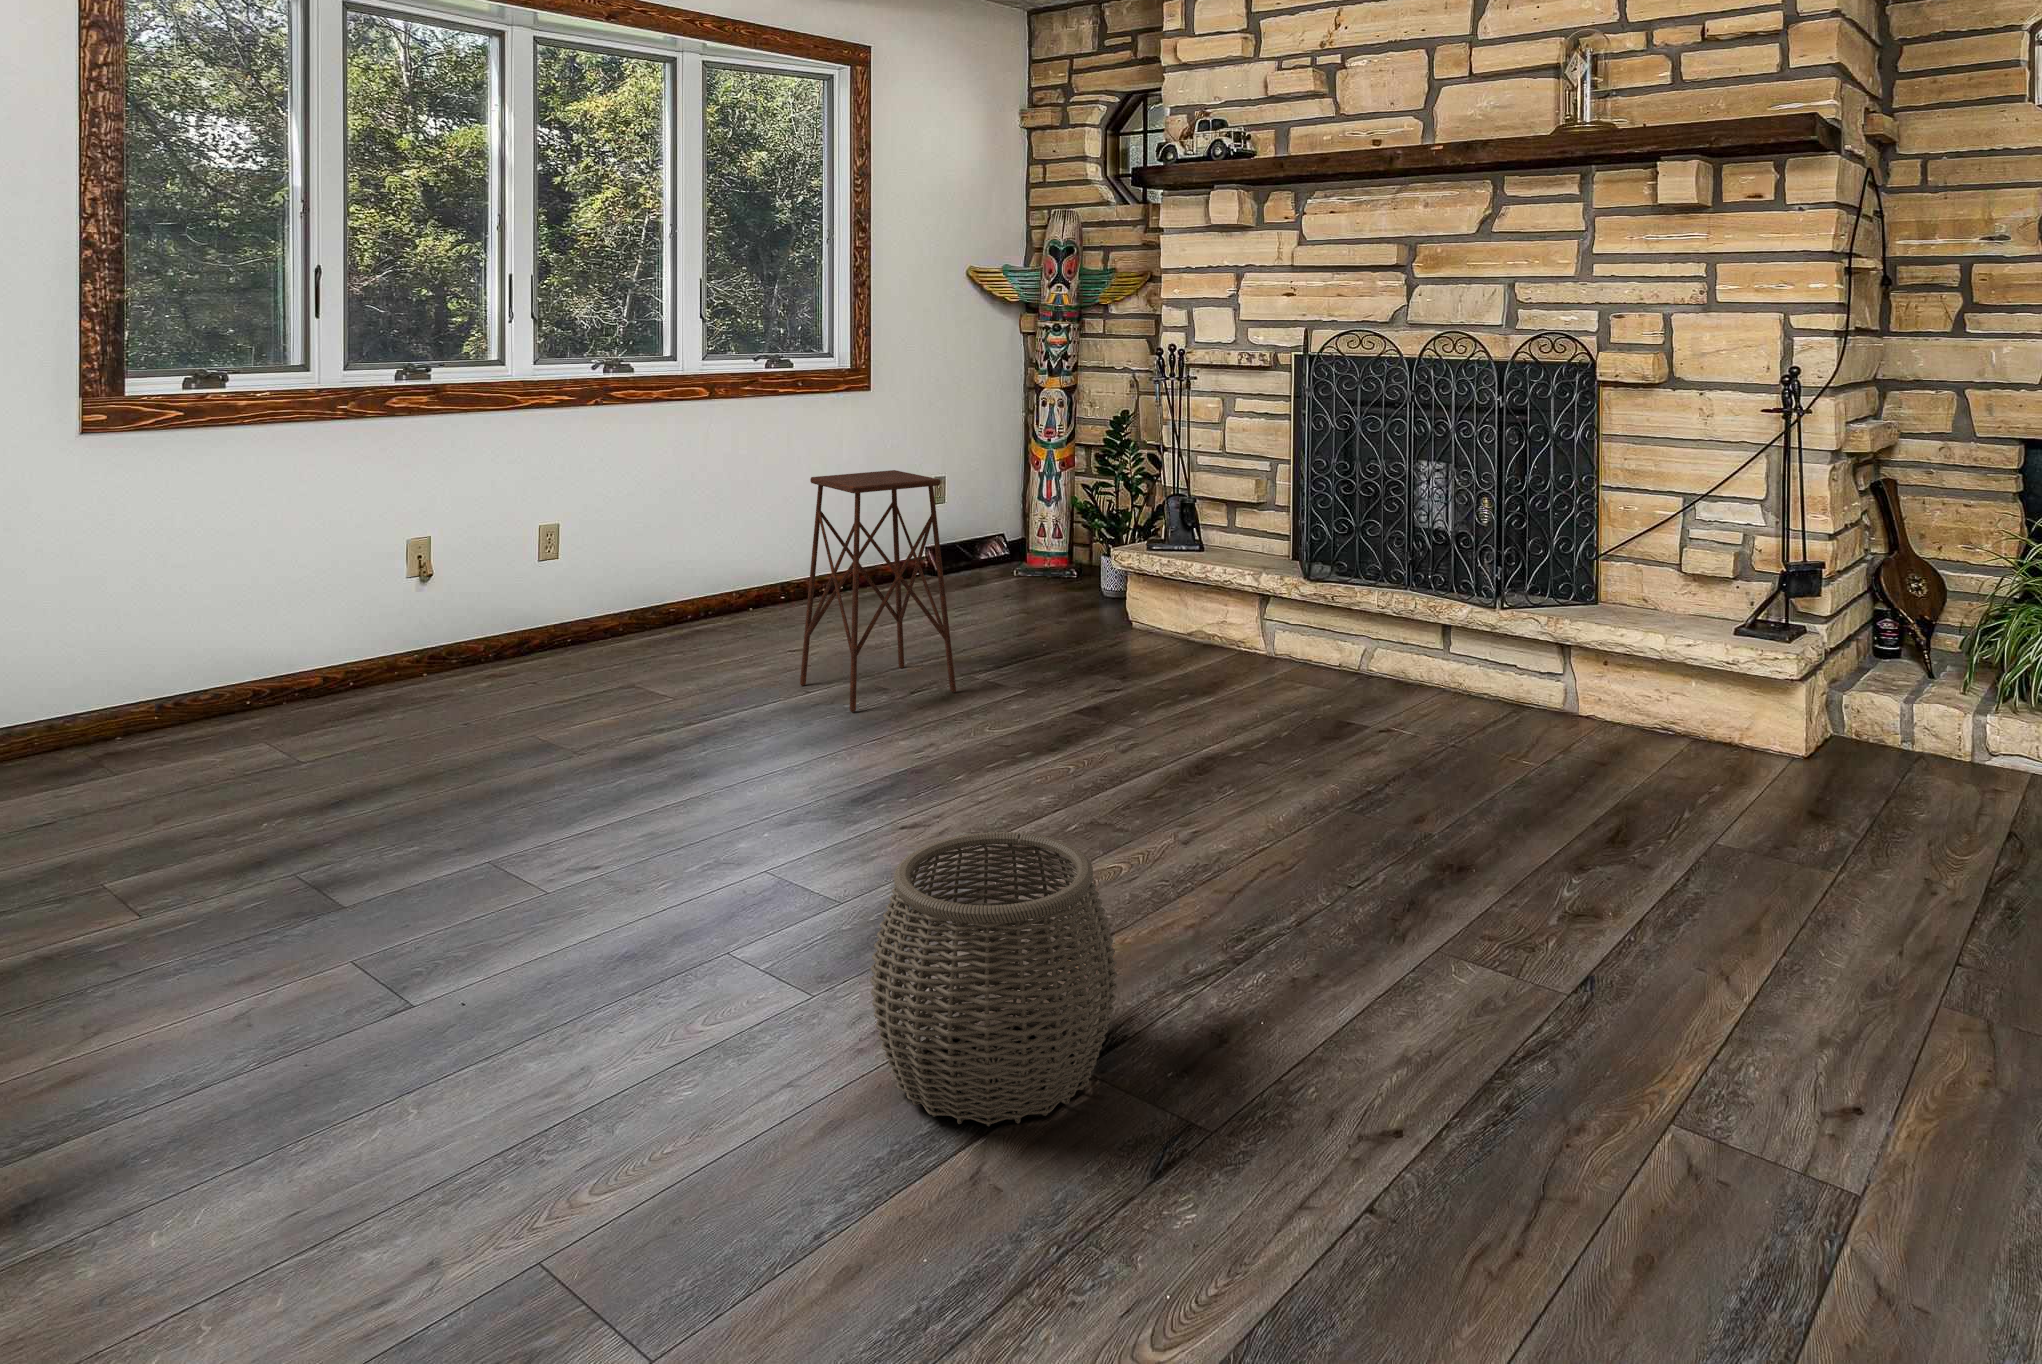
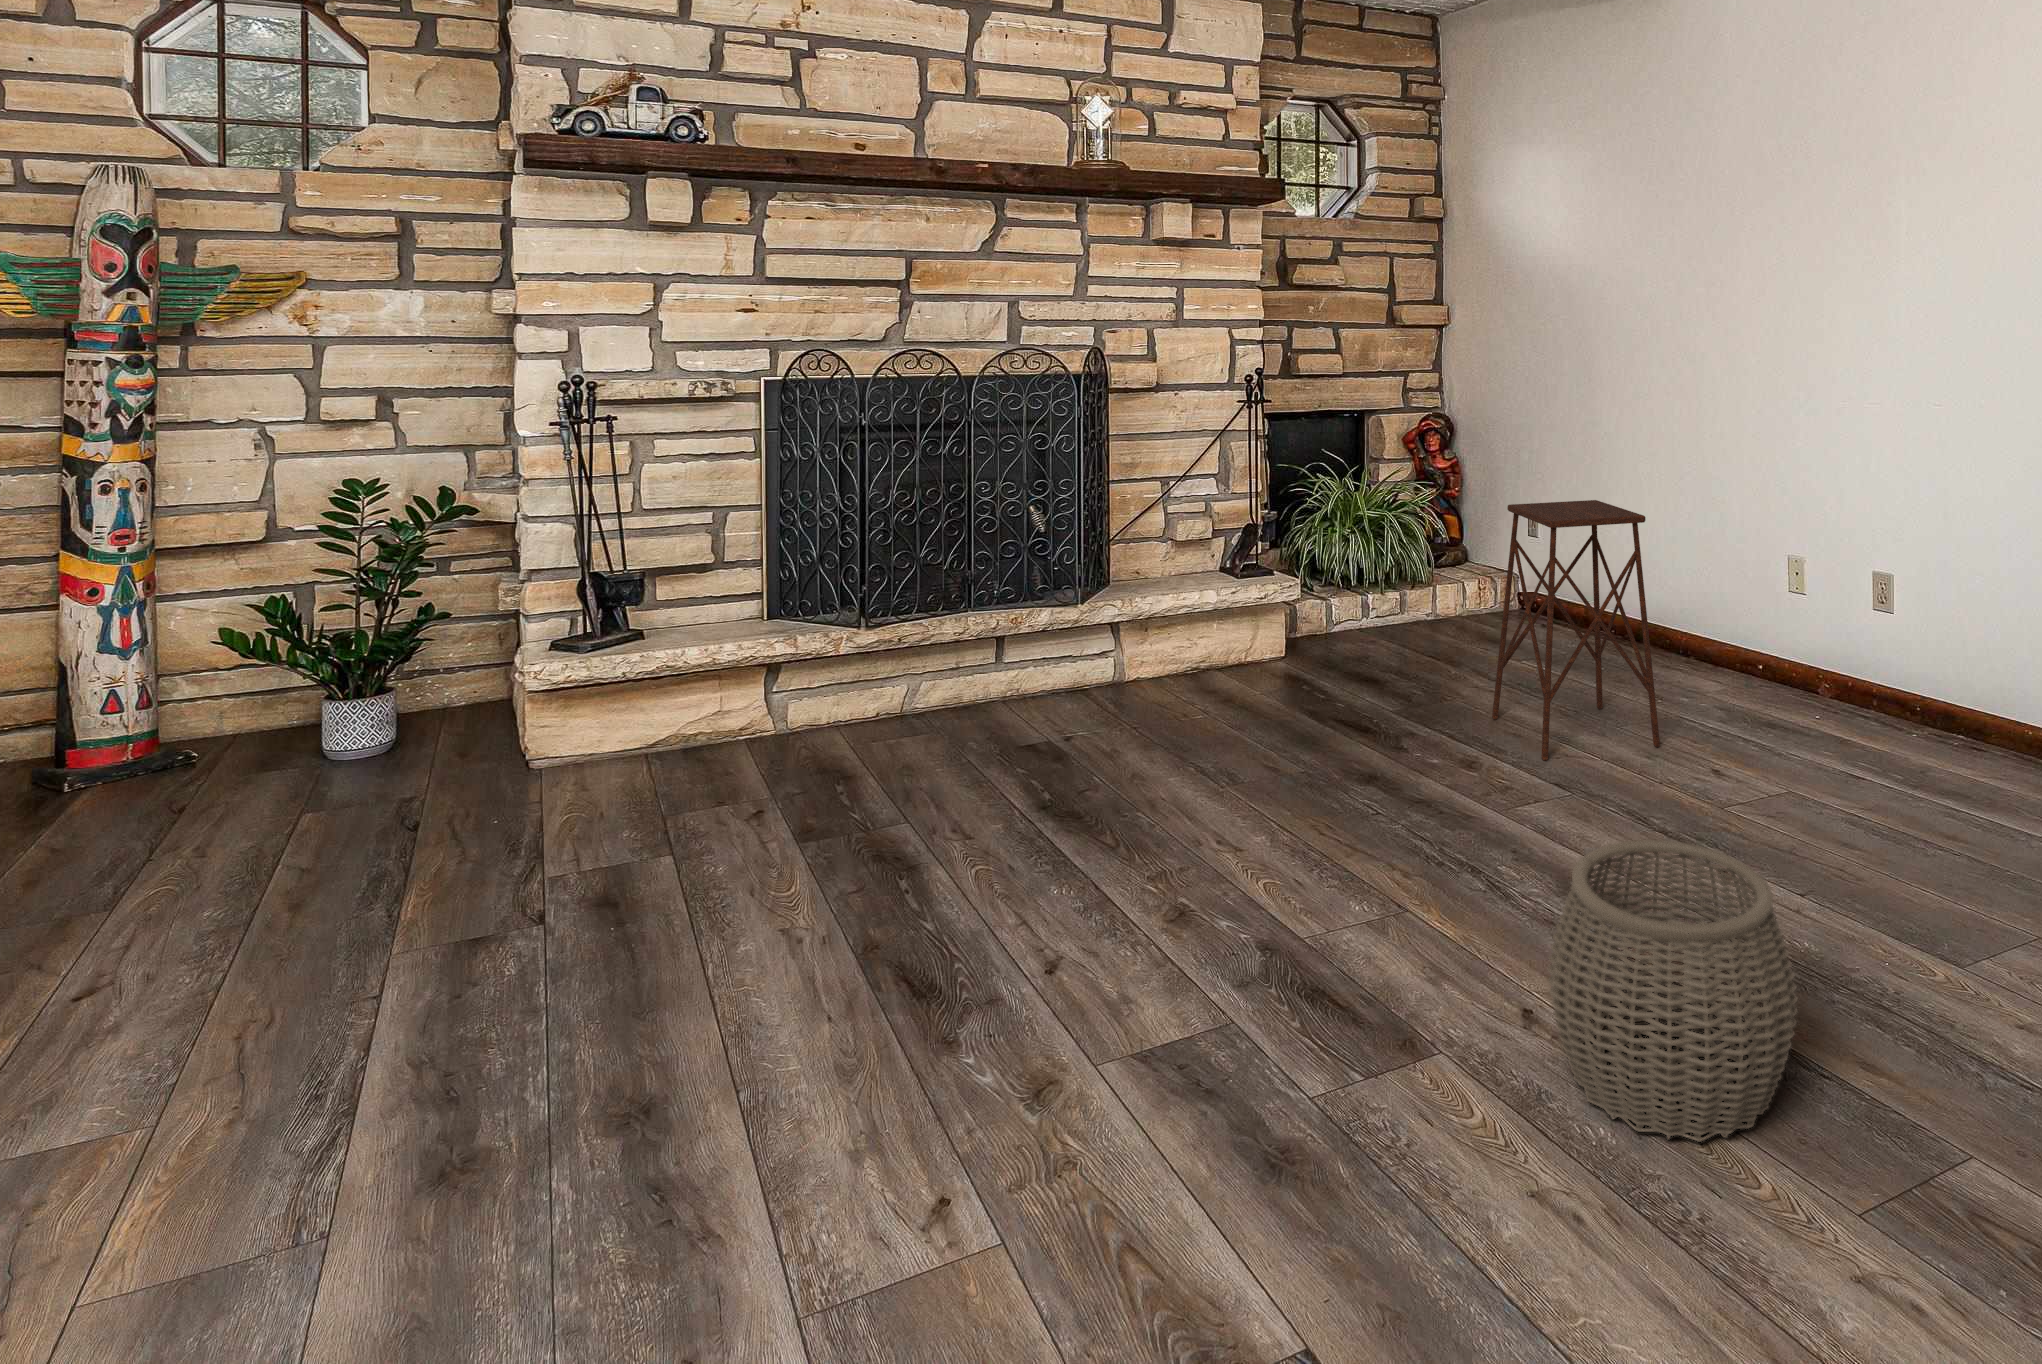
side table: present [800,470,956,712] -> present [1492,500,1660,761]

